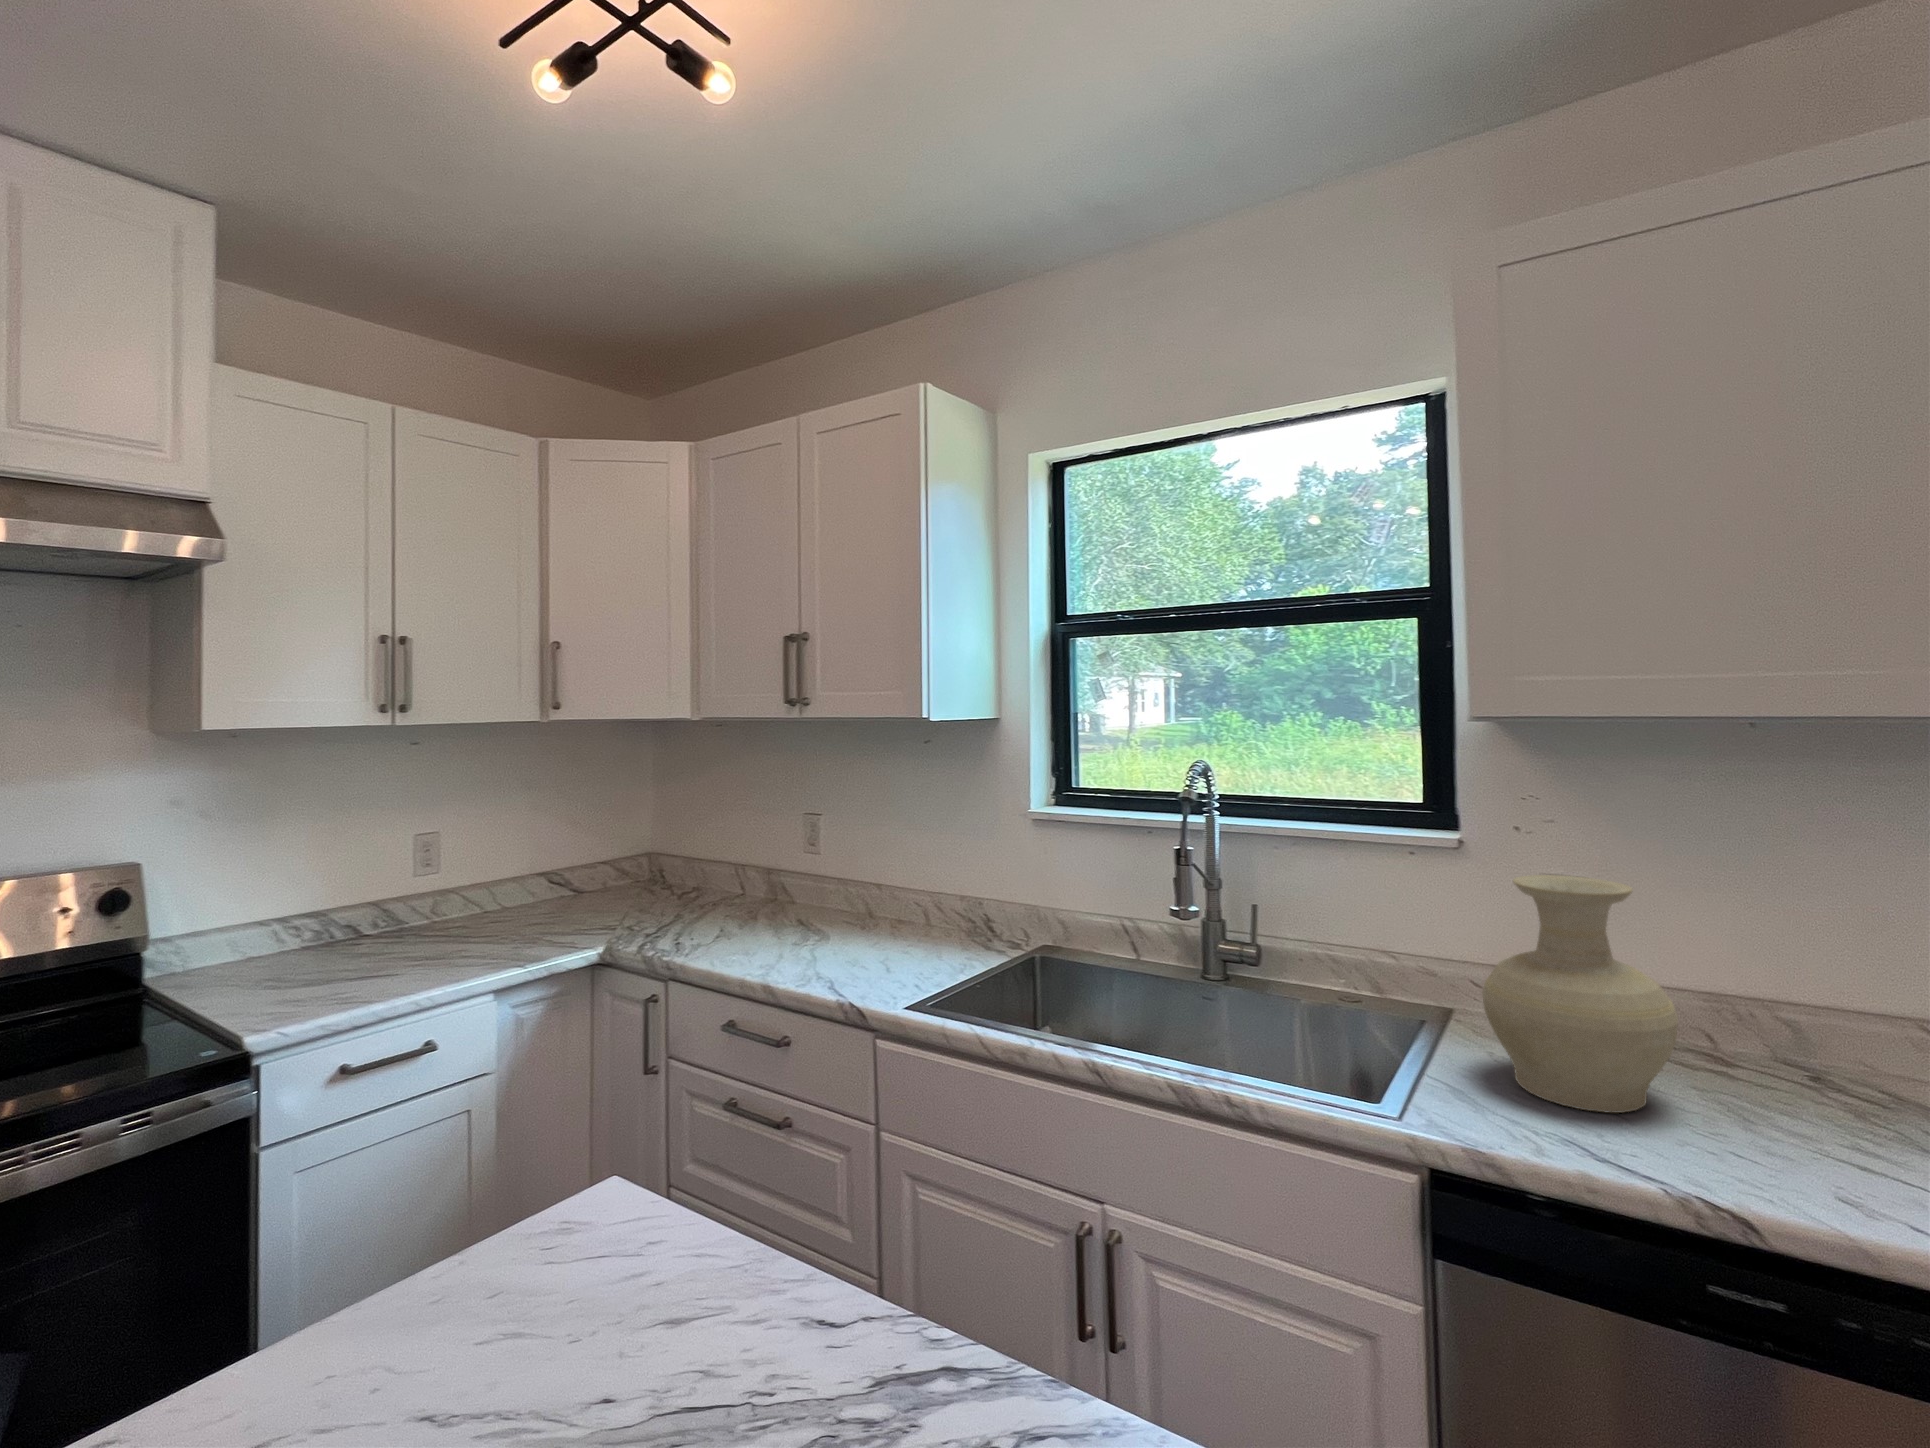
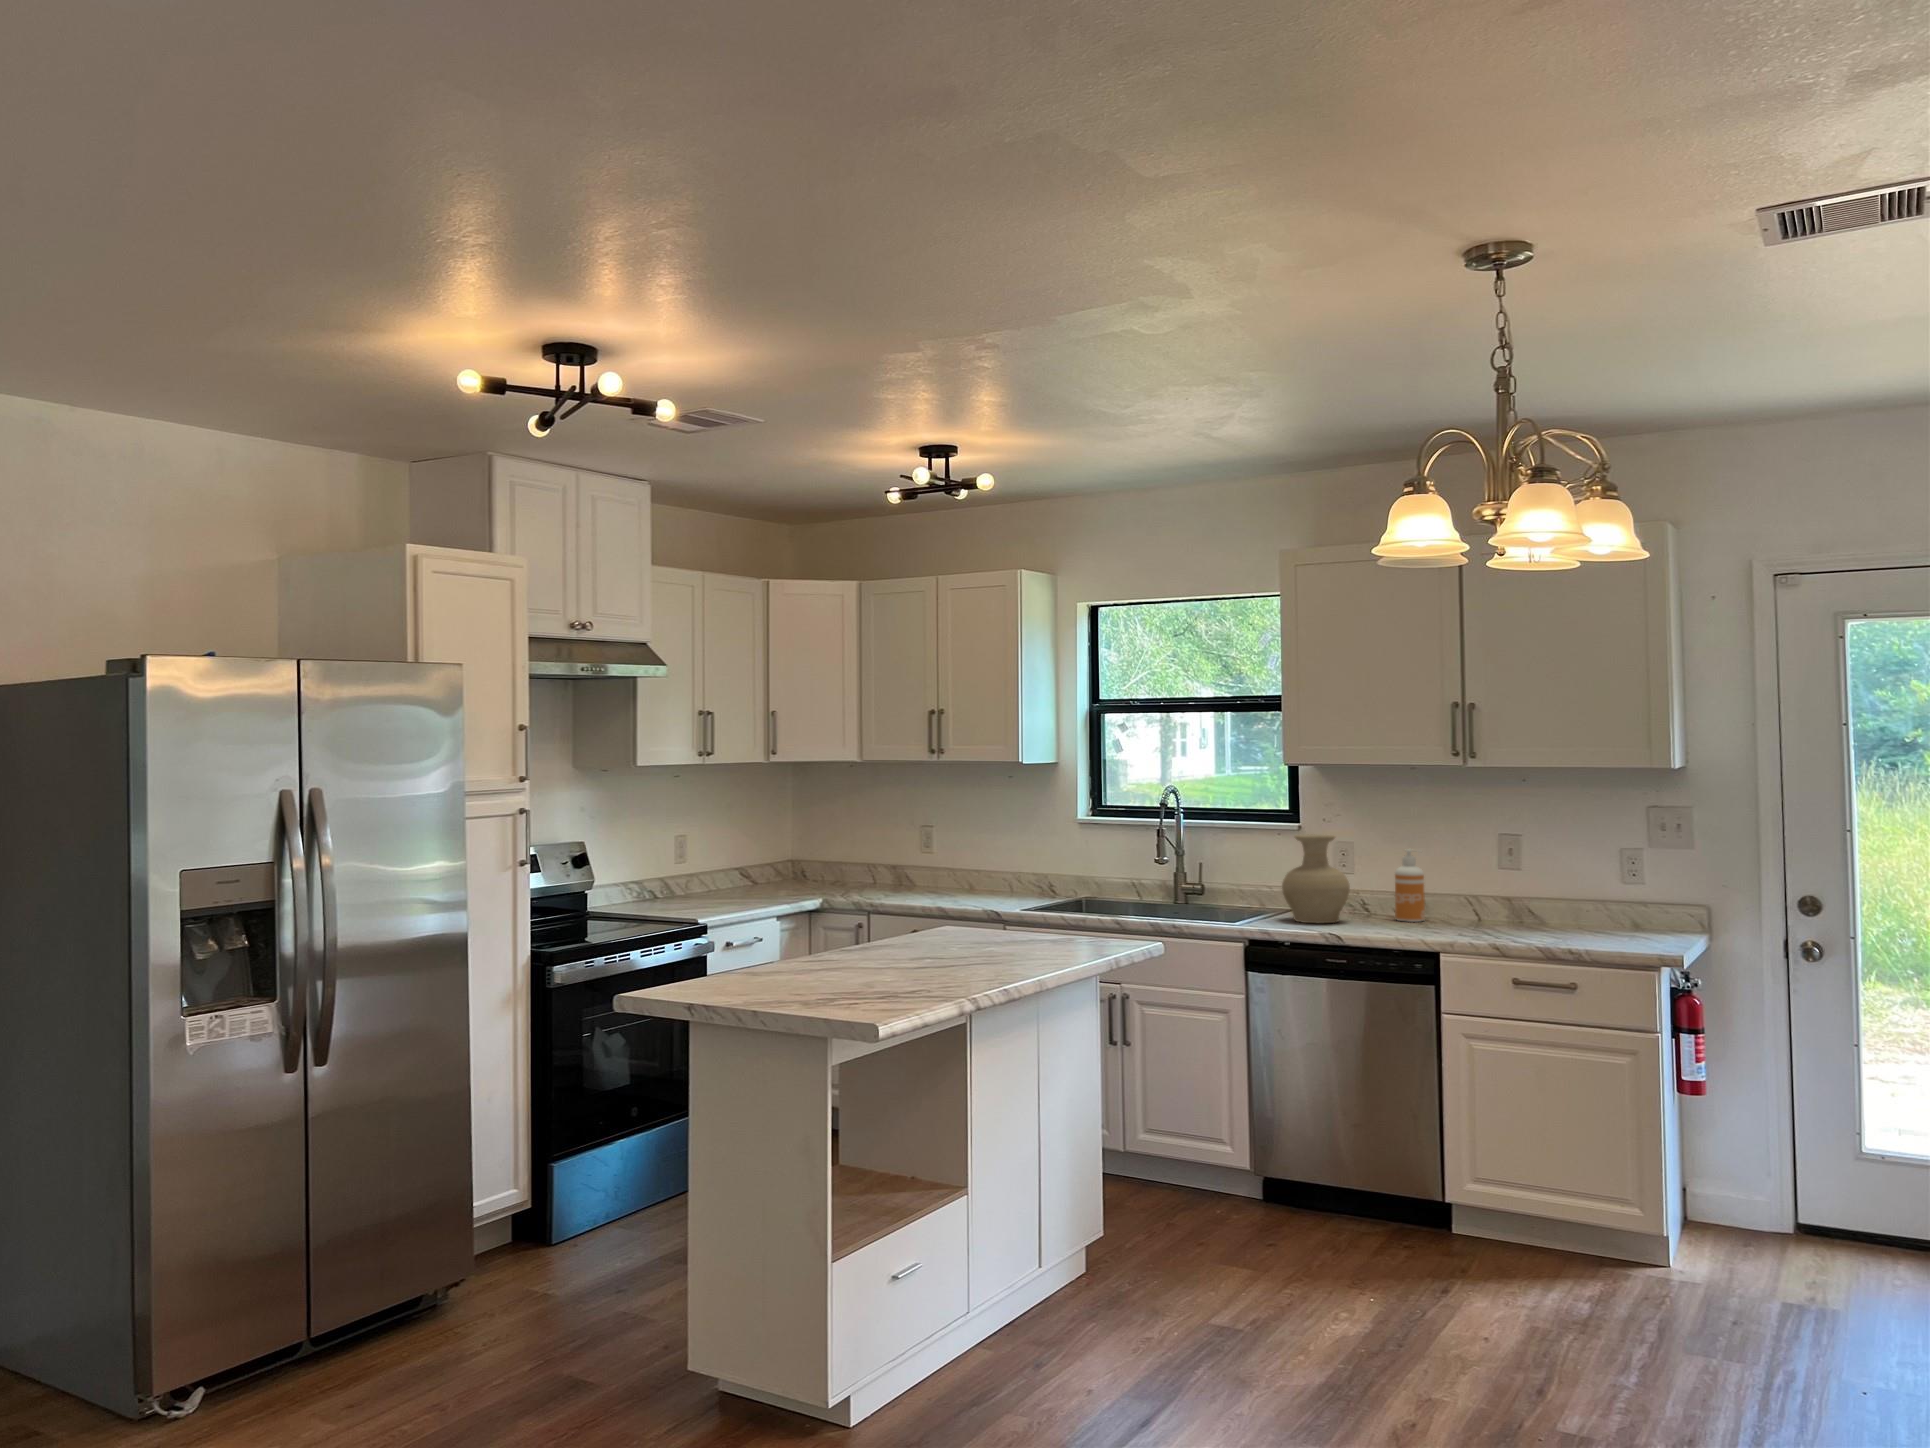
soap dispenser: none [1765,915,1866,1104] -> present [1395,849,1425,922]

